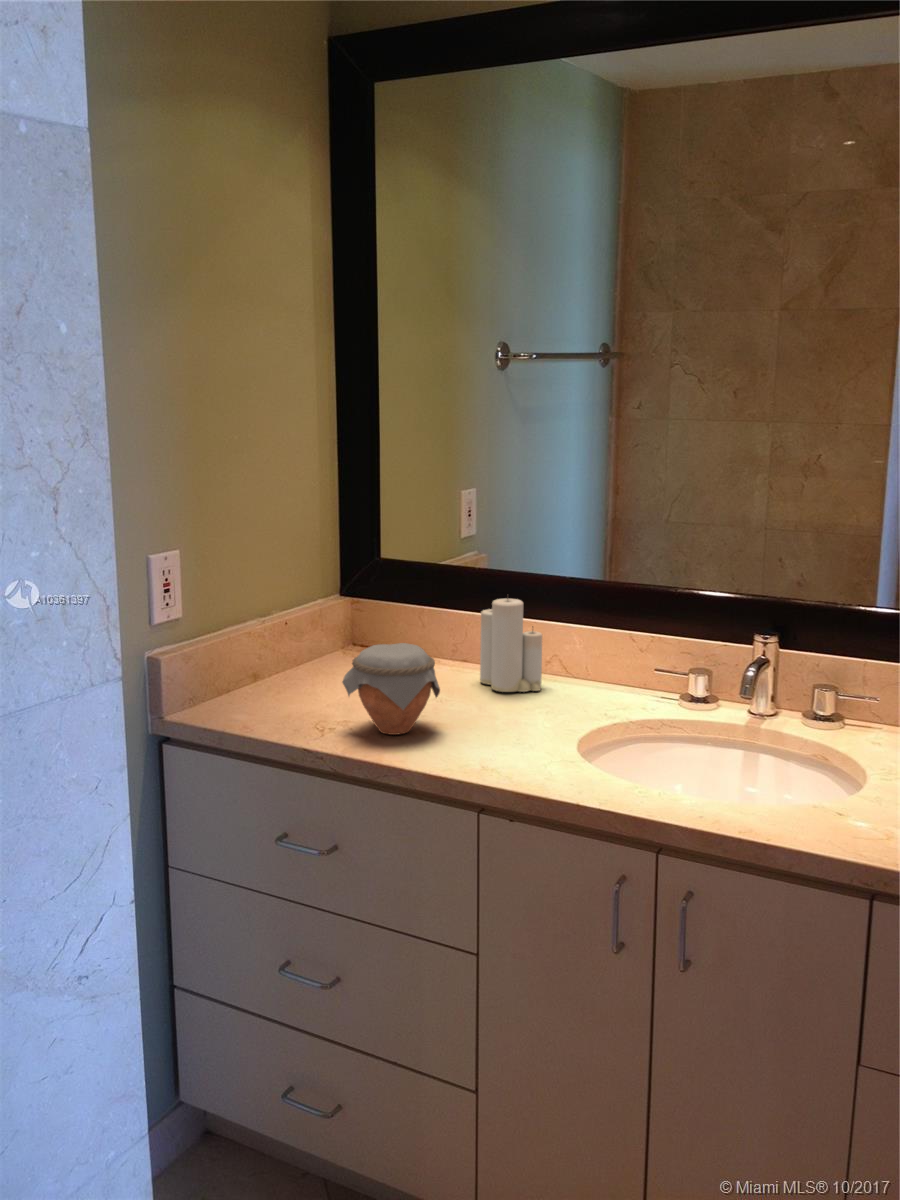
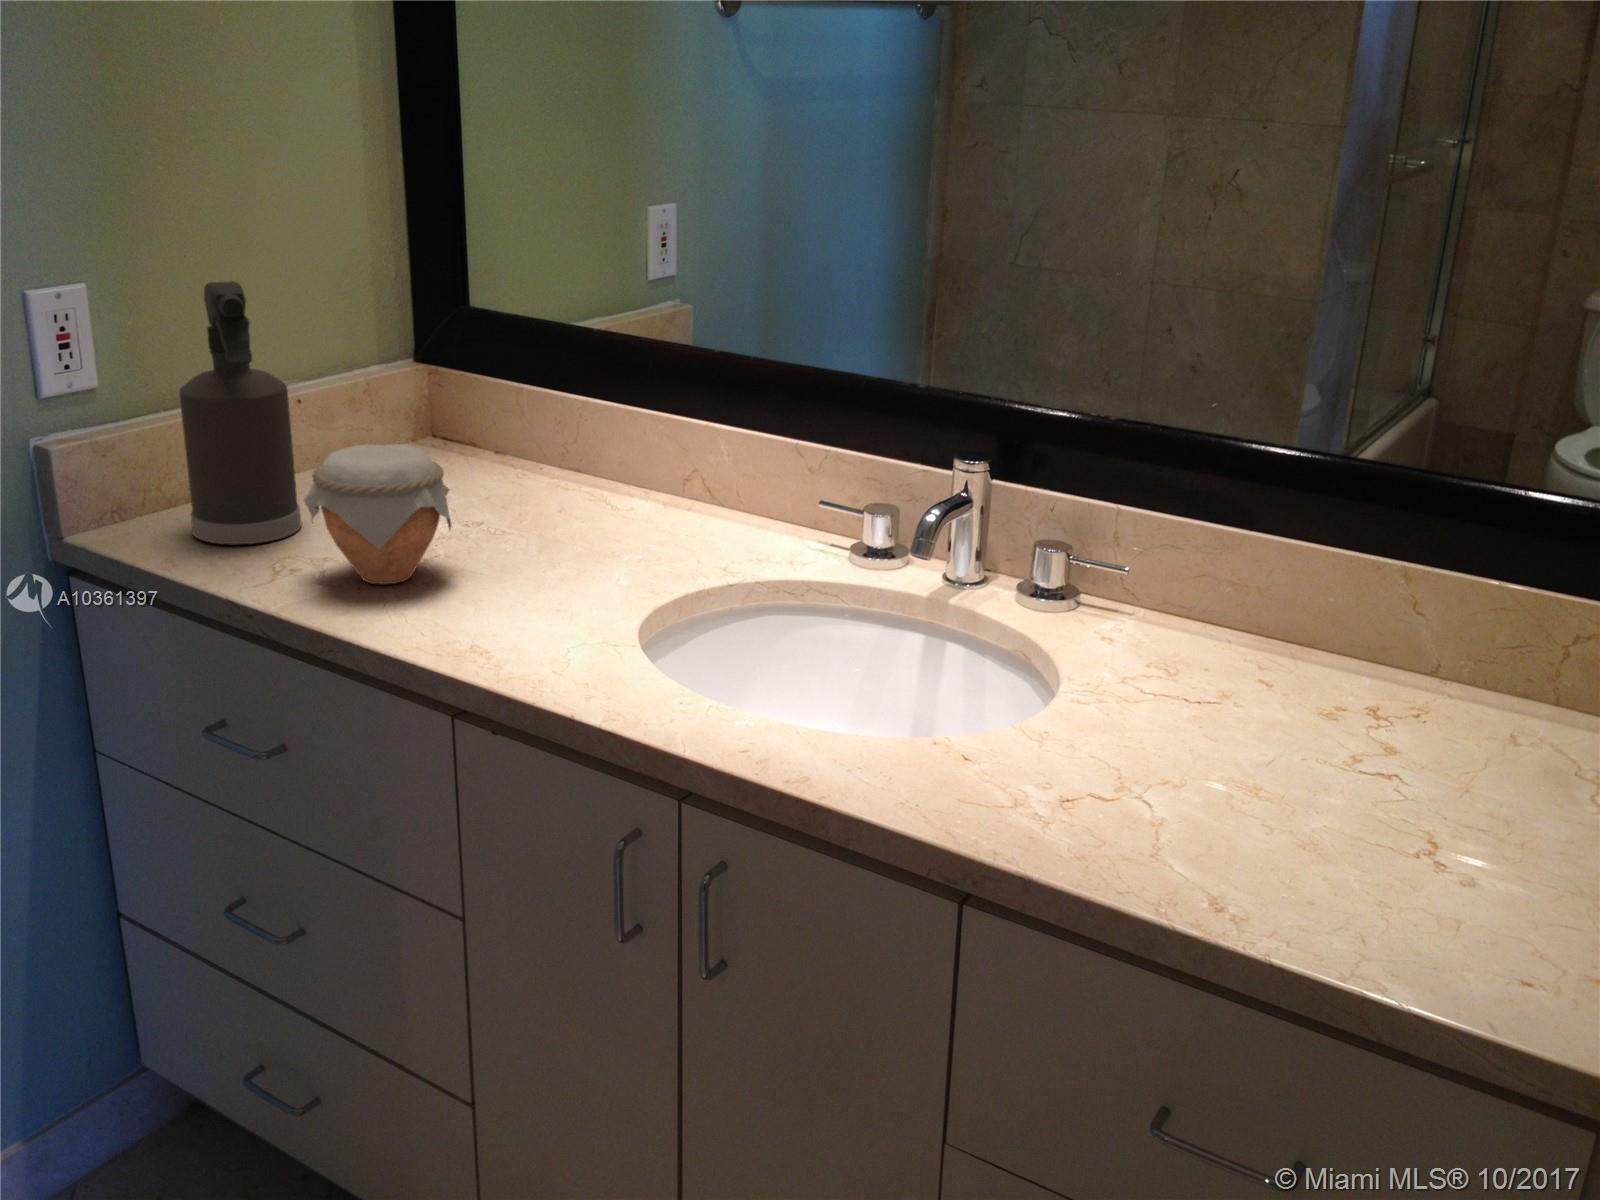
spray bottle: none [242,545,313,716] -> present [179,281,301,544]
candle: present [480,598,542,692] -> none [573,367,660,523]

